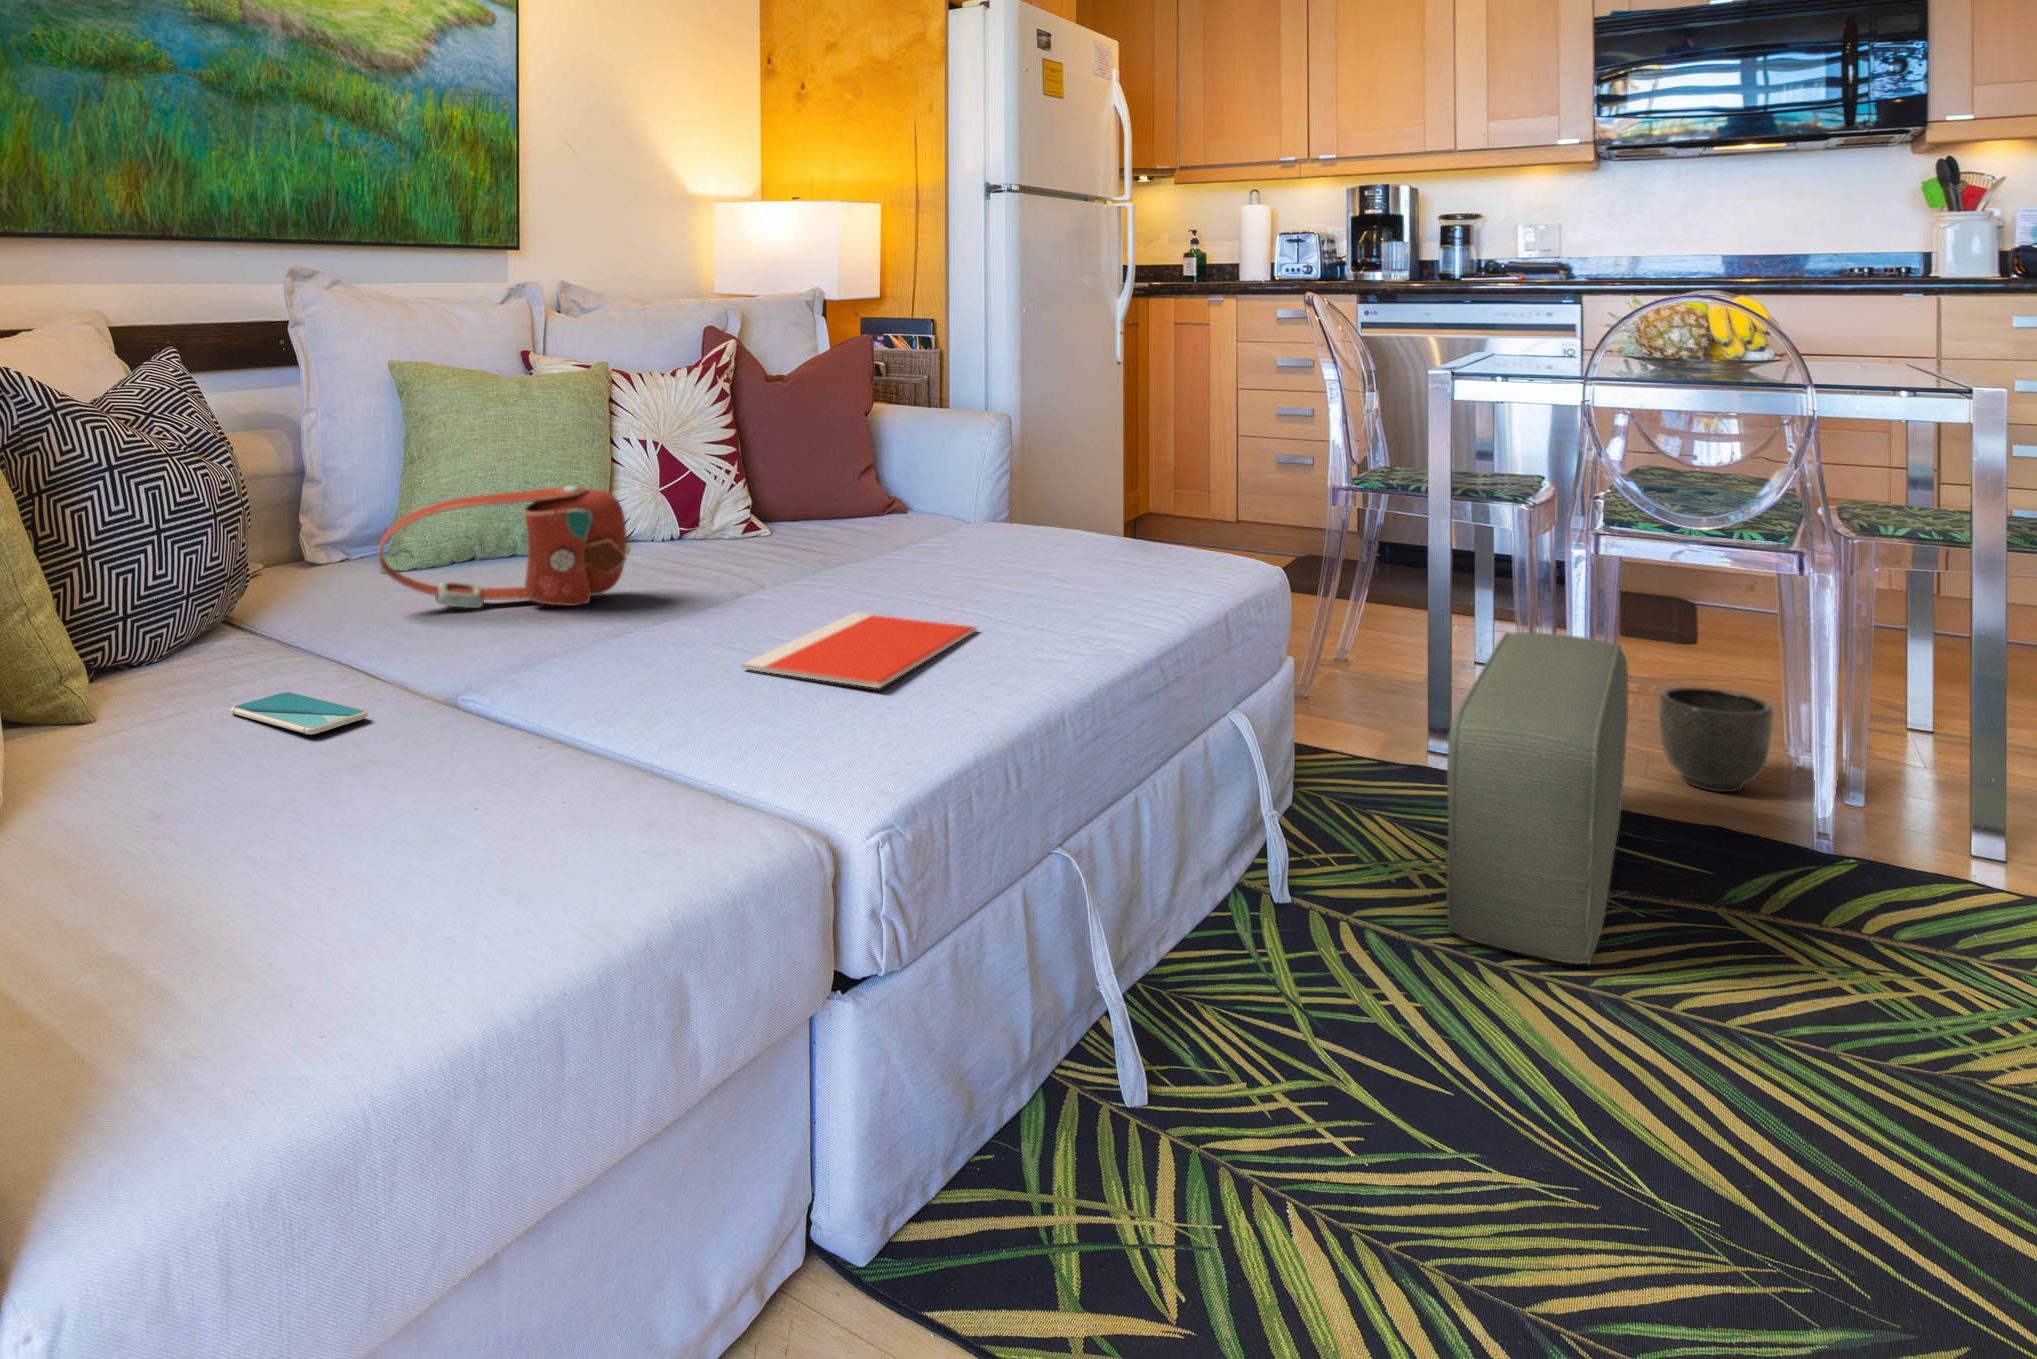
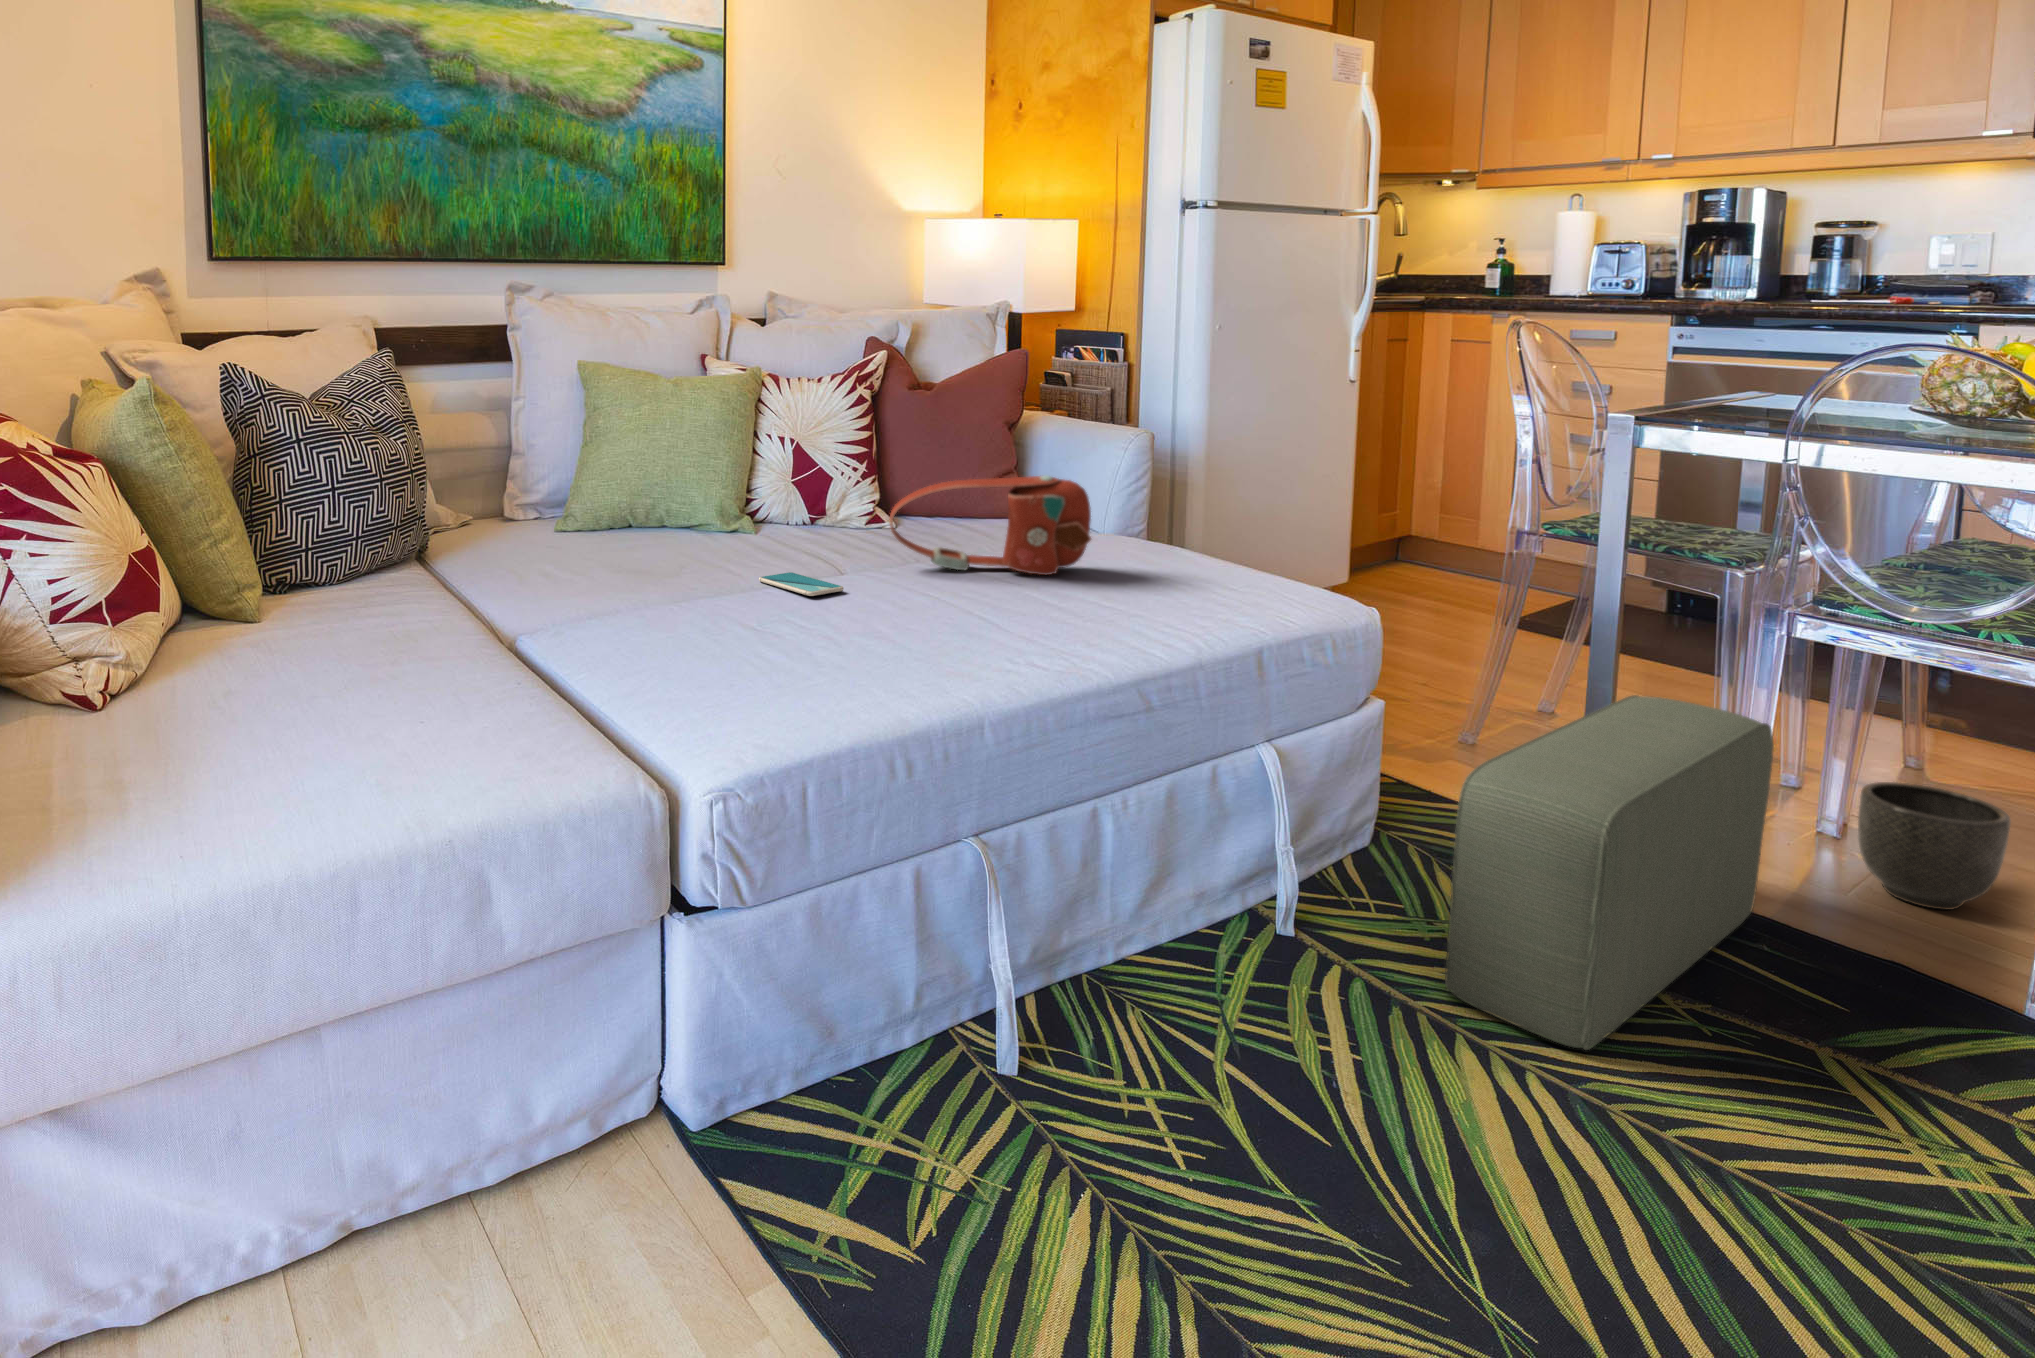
handbag: present [378,486,626,608] -> present [890,476,1091,575]
notebook: present [742,613,977,688] -> none [712,606,952,672]
smartphone: present [231,692,368,734] -> present [759,572,844,596]

